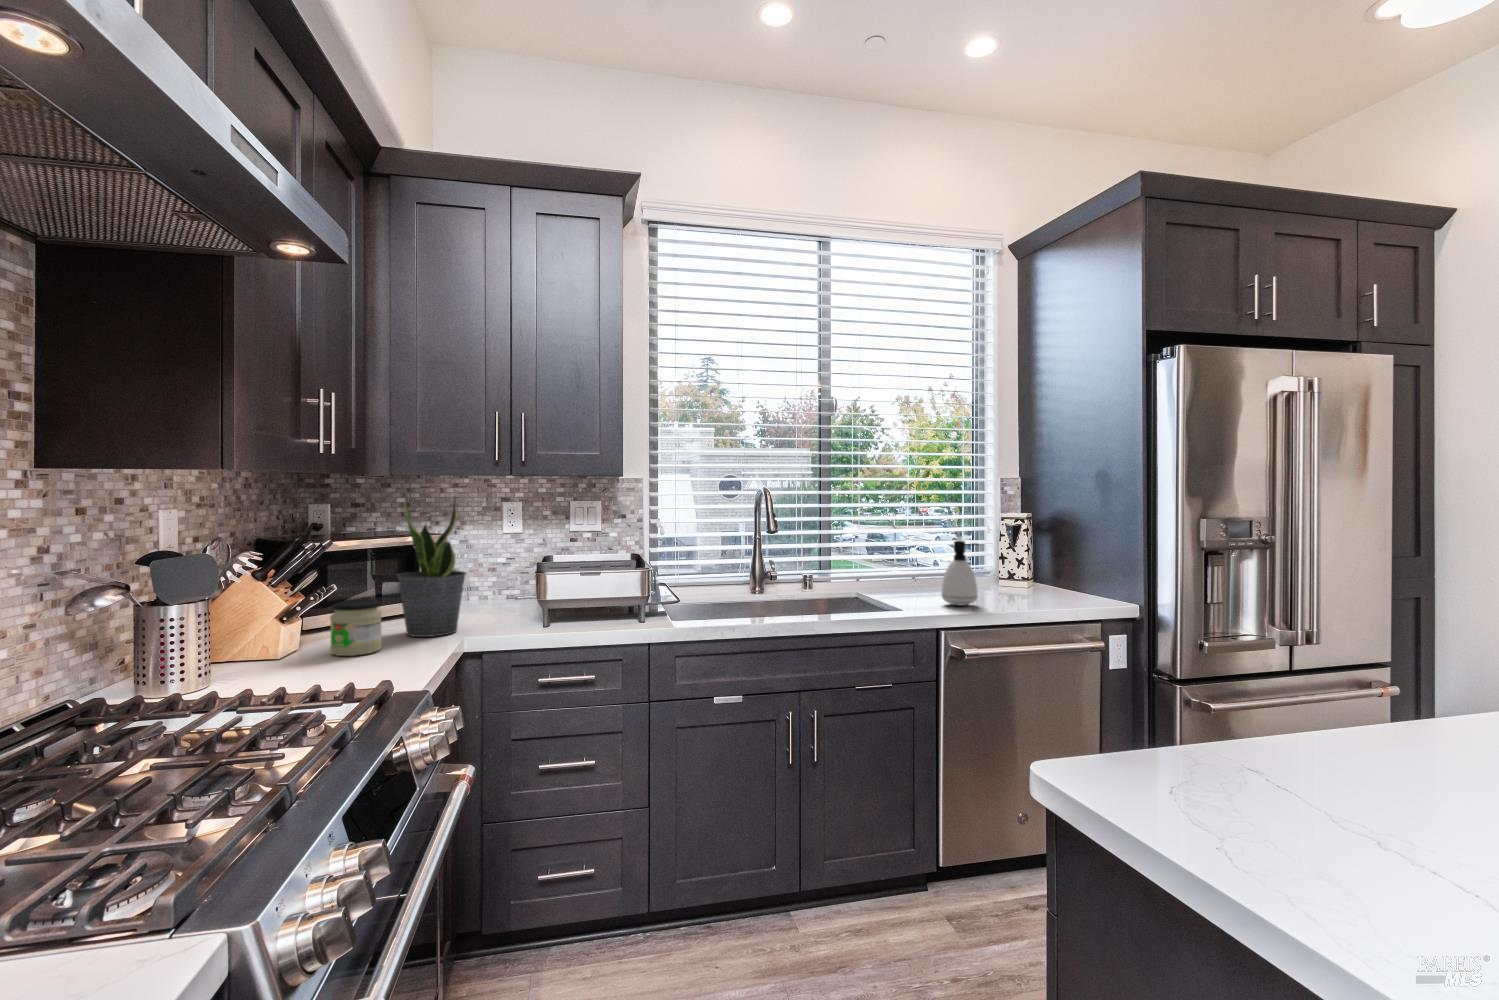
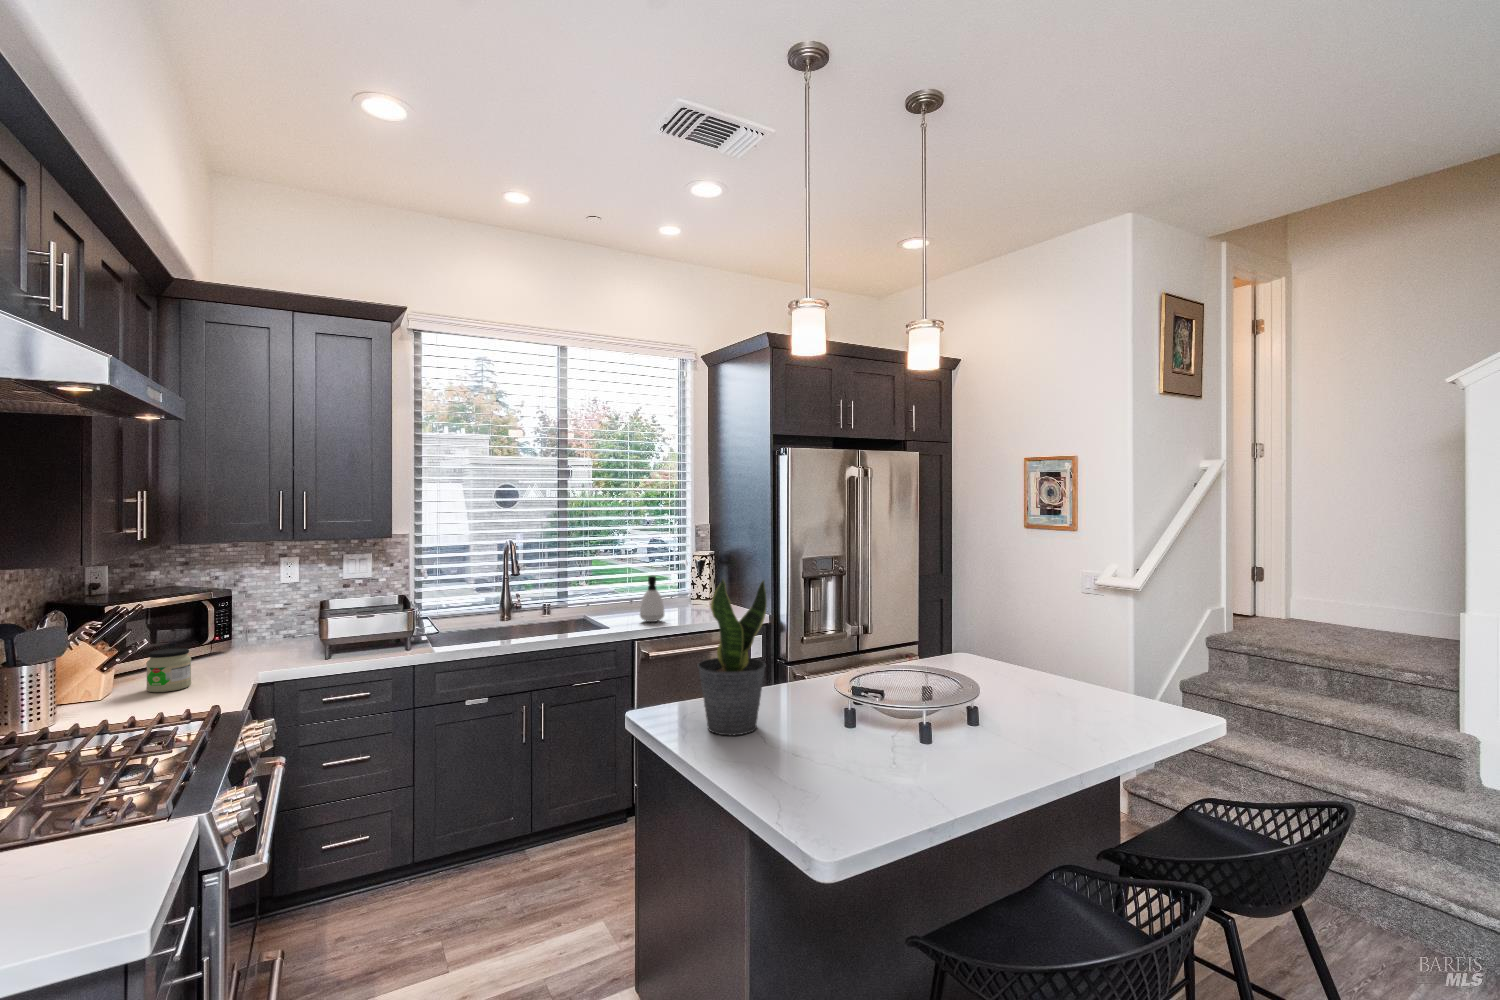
potted plant: present [397,491,466,637] -> present [697,579,767,735]

